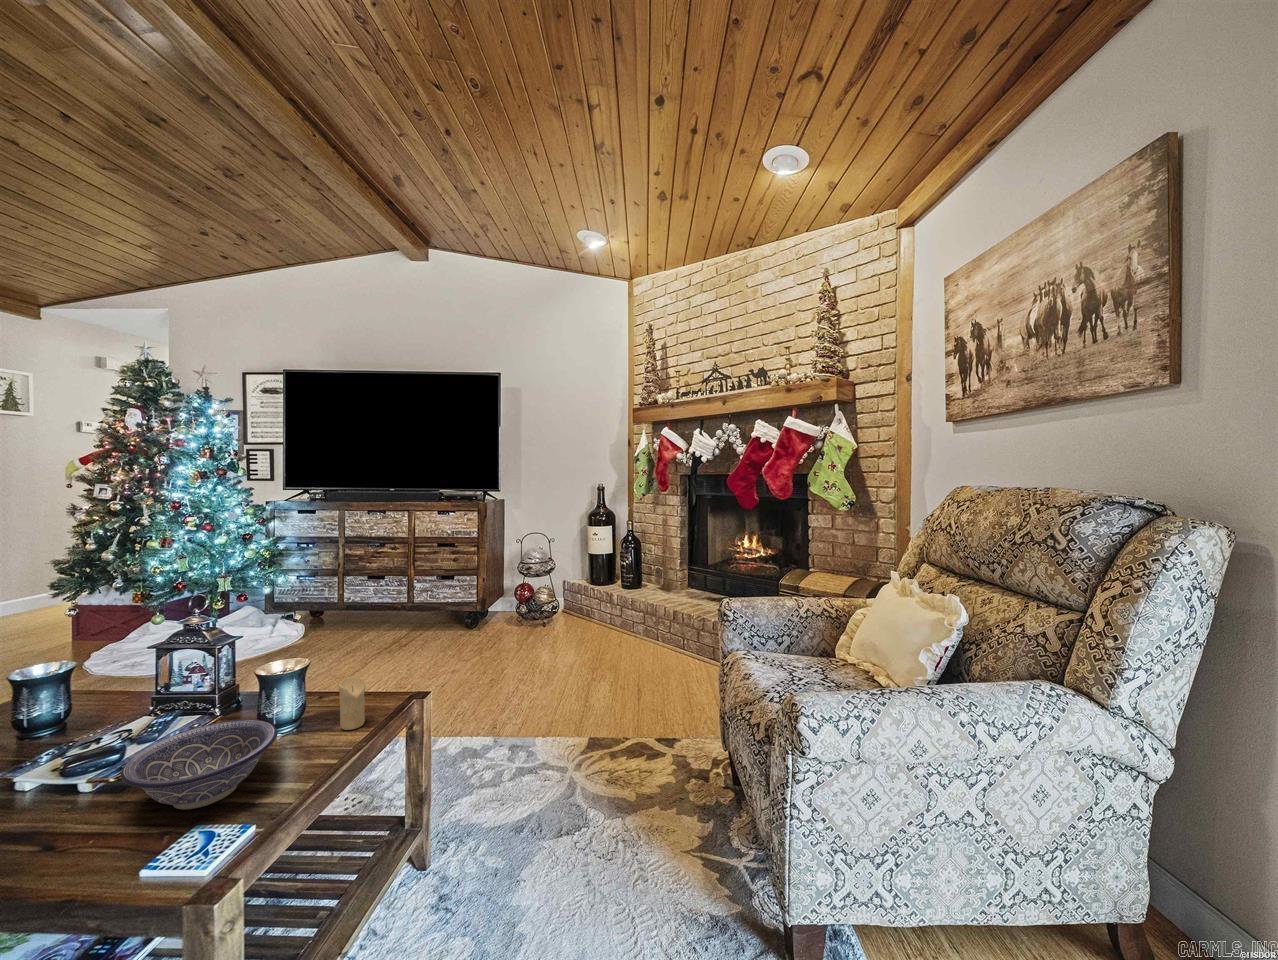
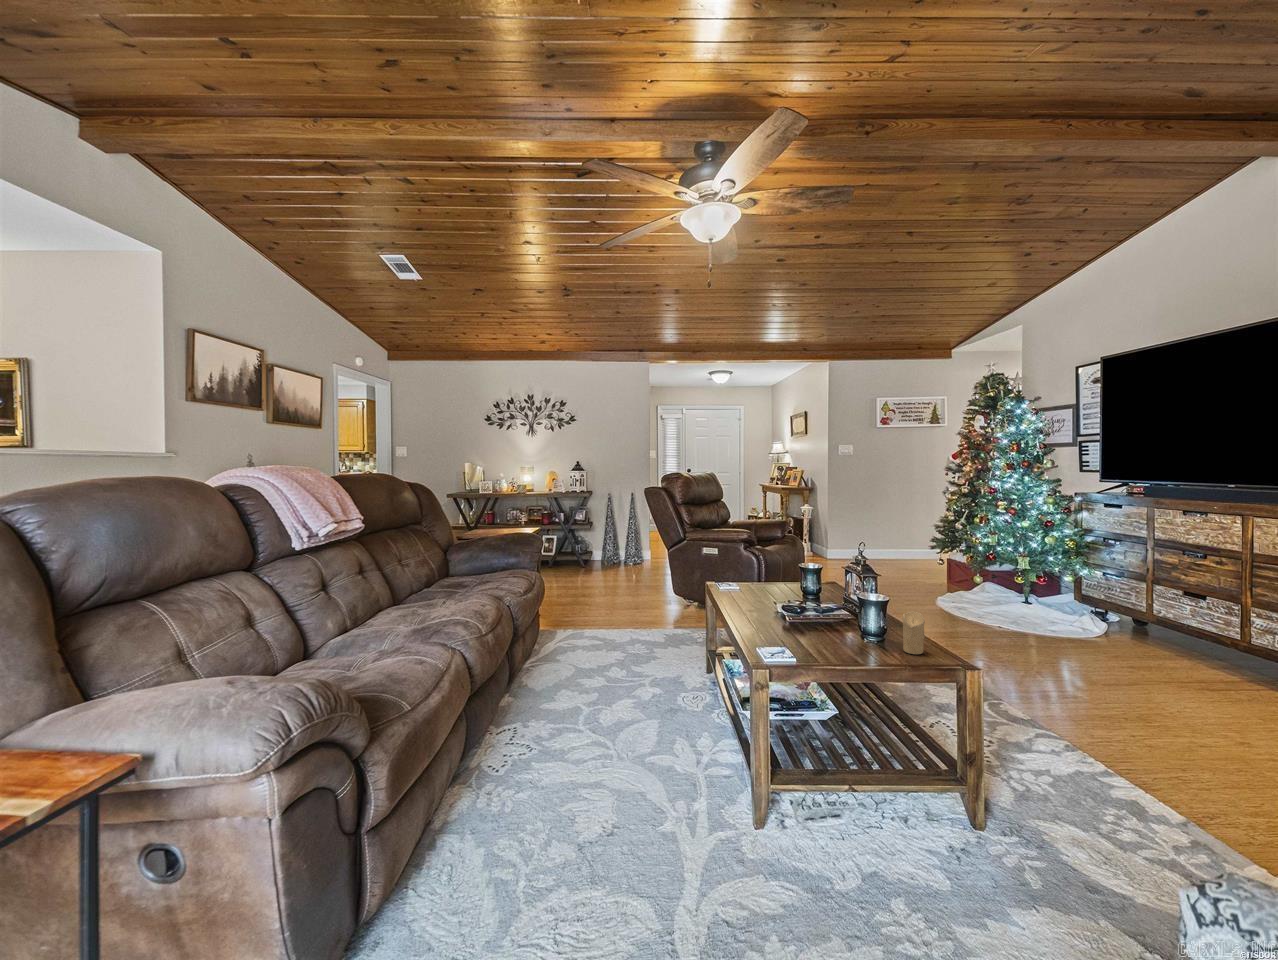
decorative bowl: present [121,719,277,809] -> none [767,603,845,645]

